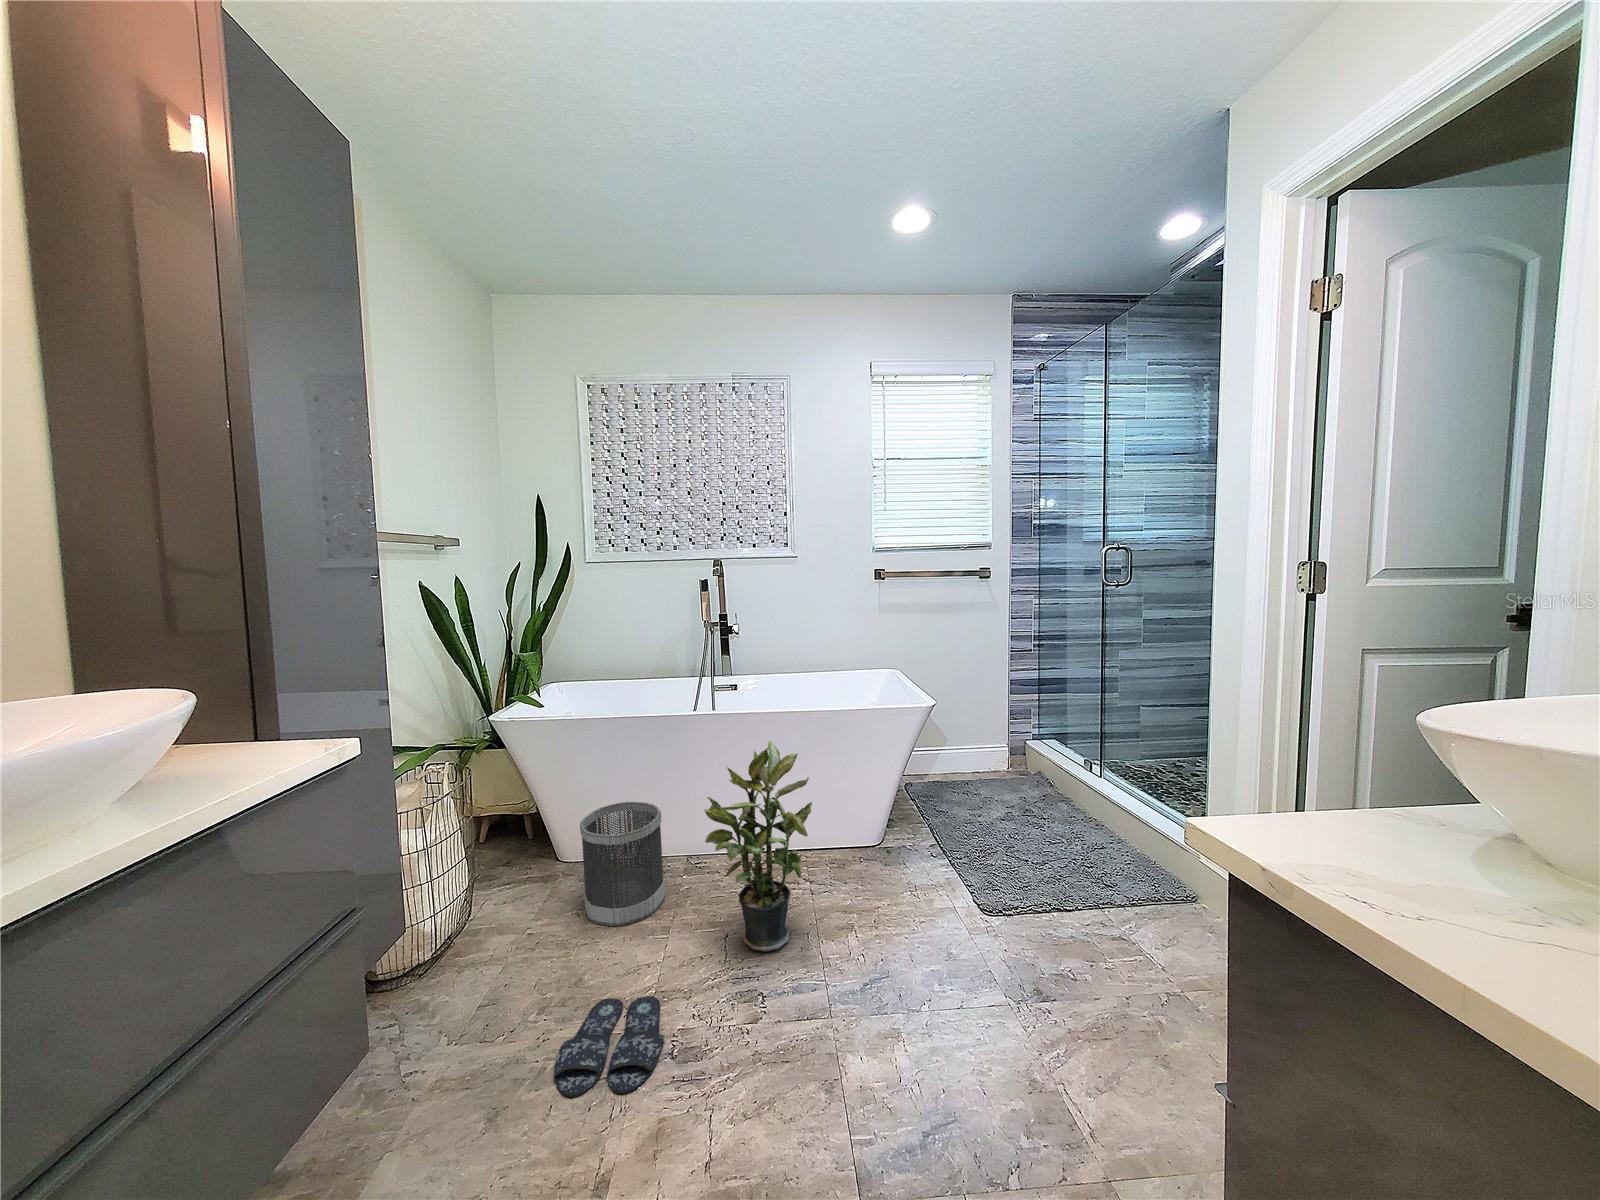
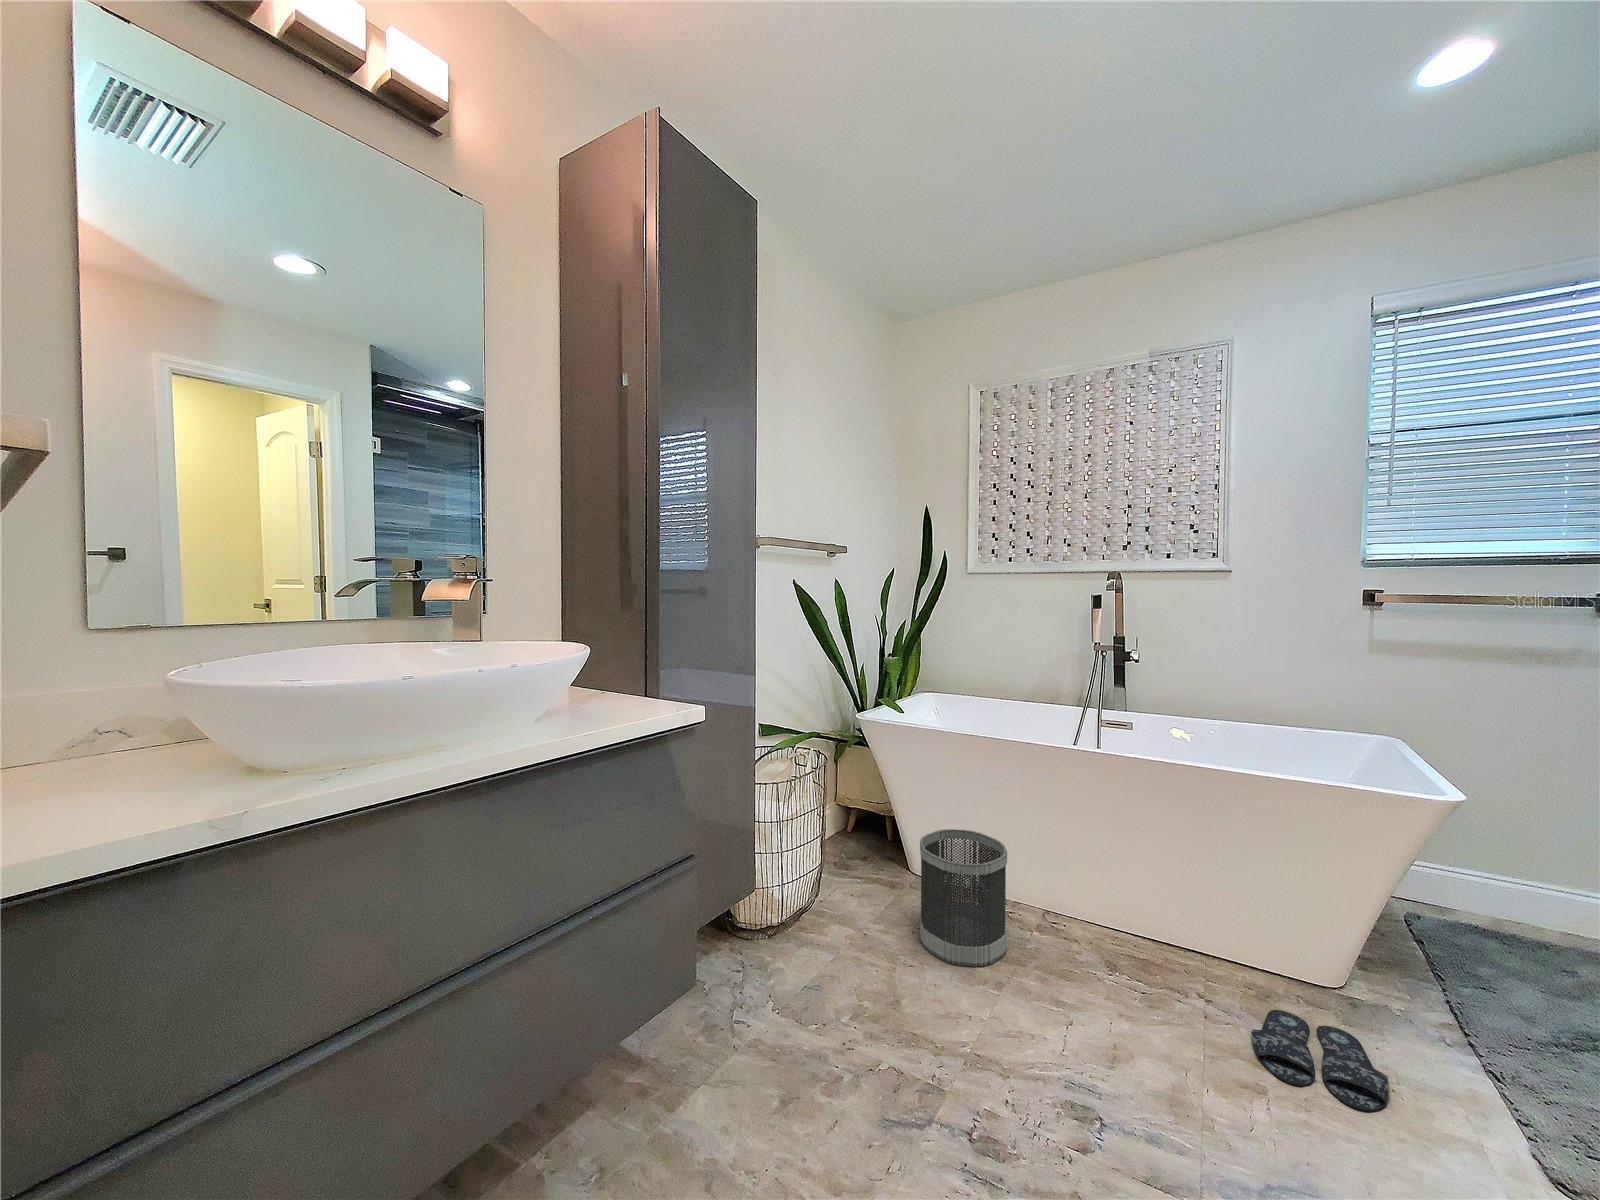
potted plant: present [704,741,812,952] -> none [1045,800,1207,1079]
slippers: present [554,996,665,1097] -> present [1251,1010,1389,1112]

